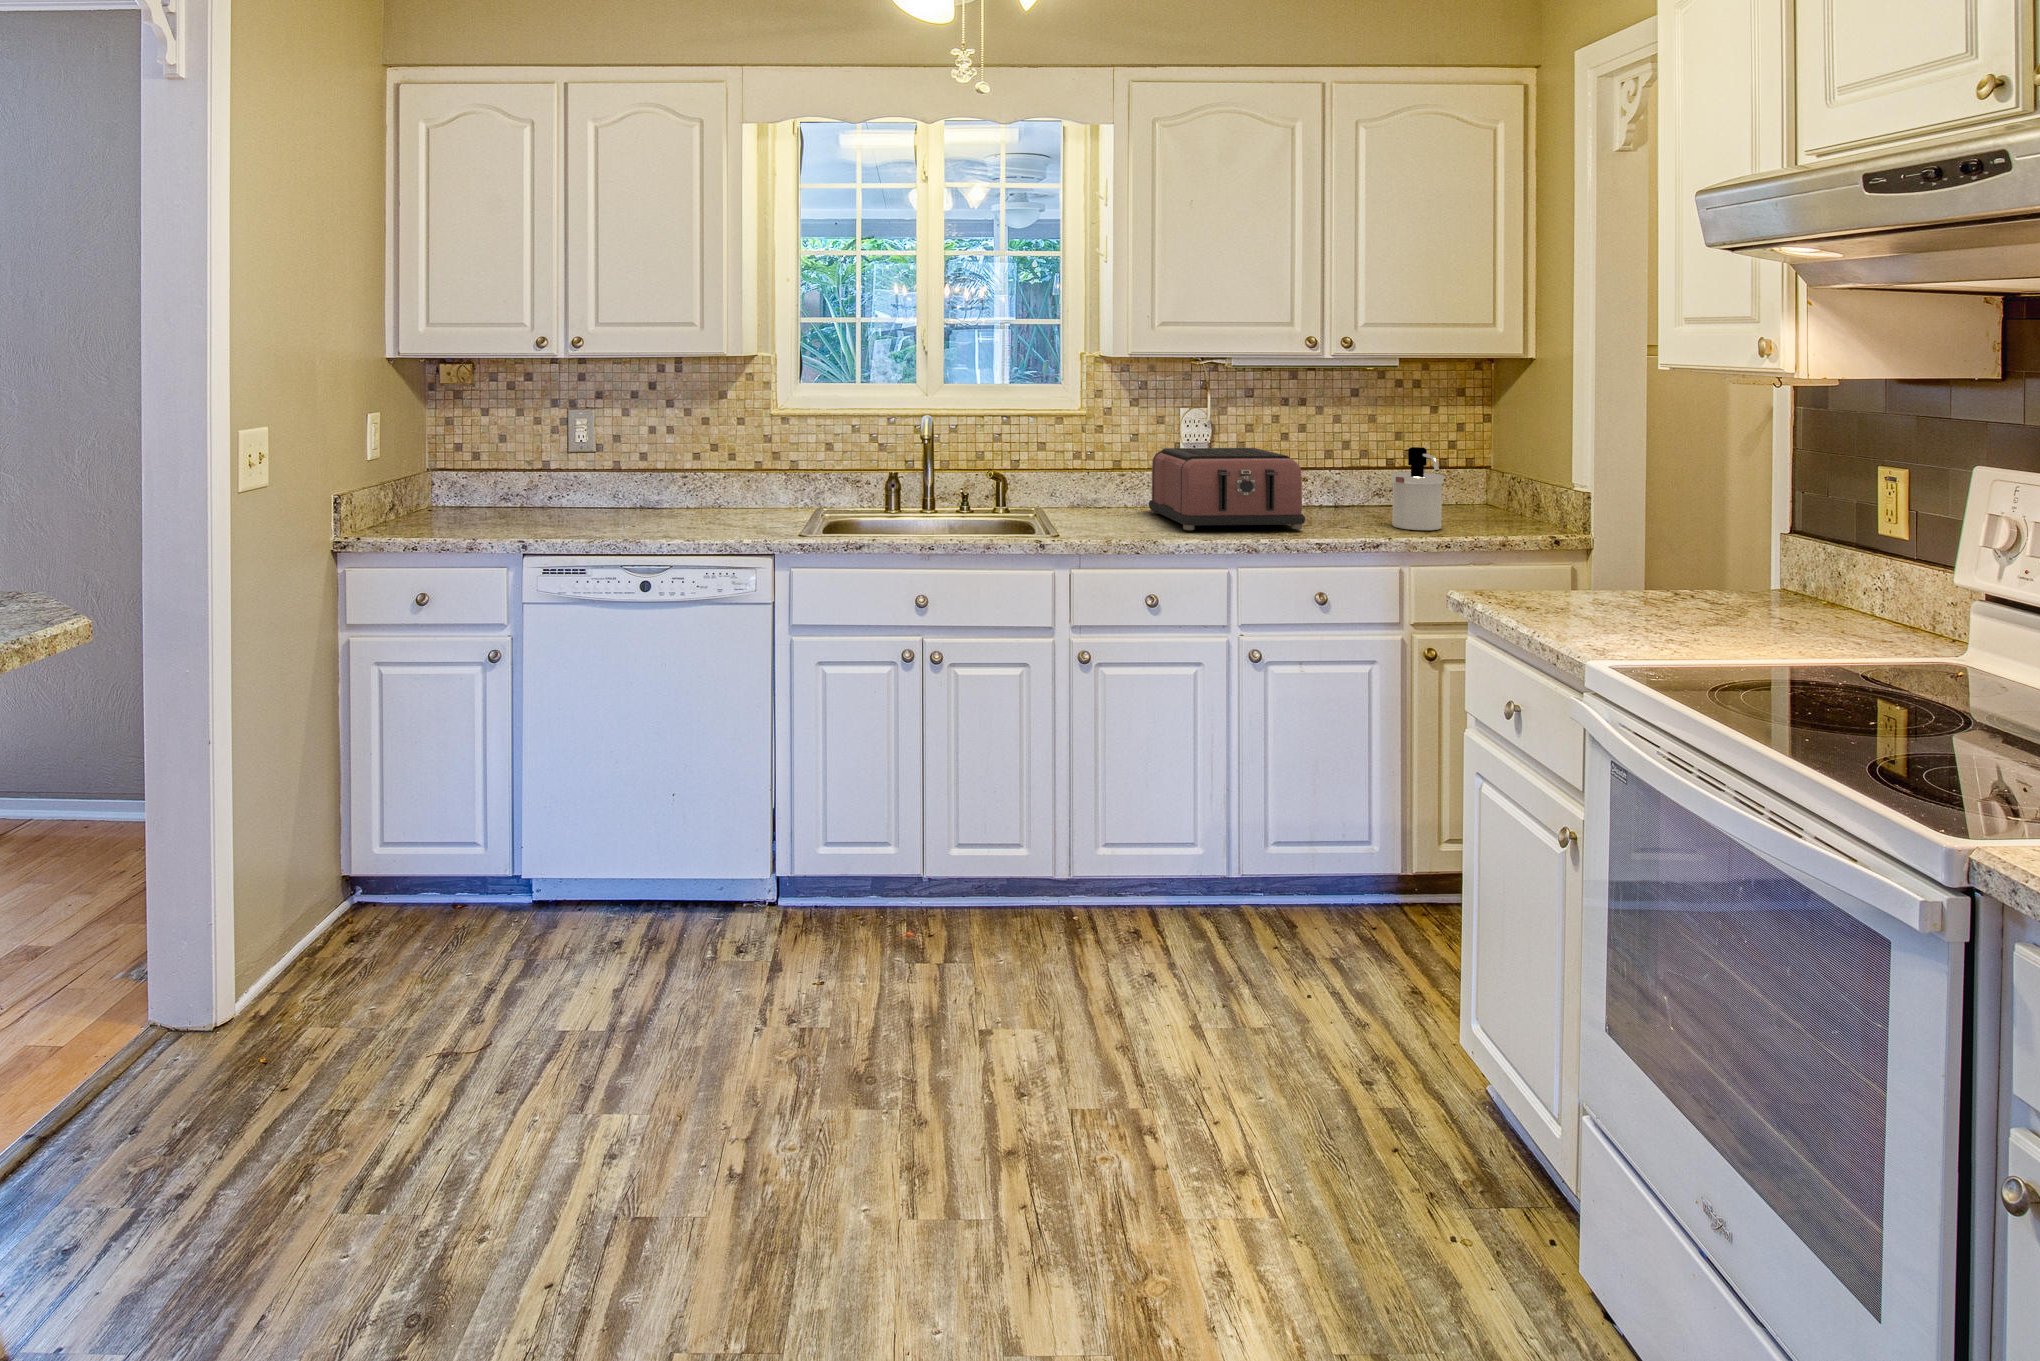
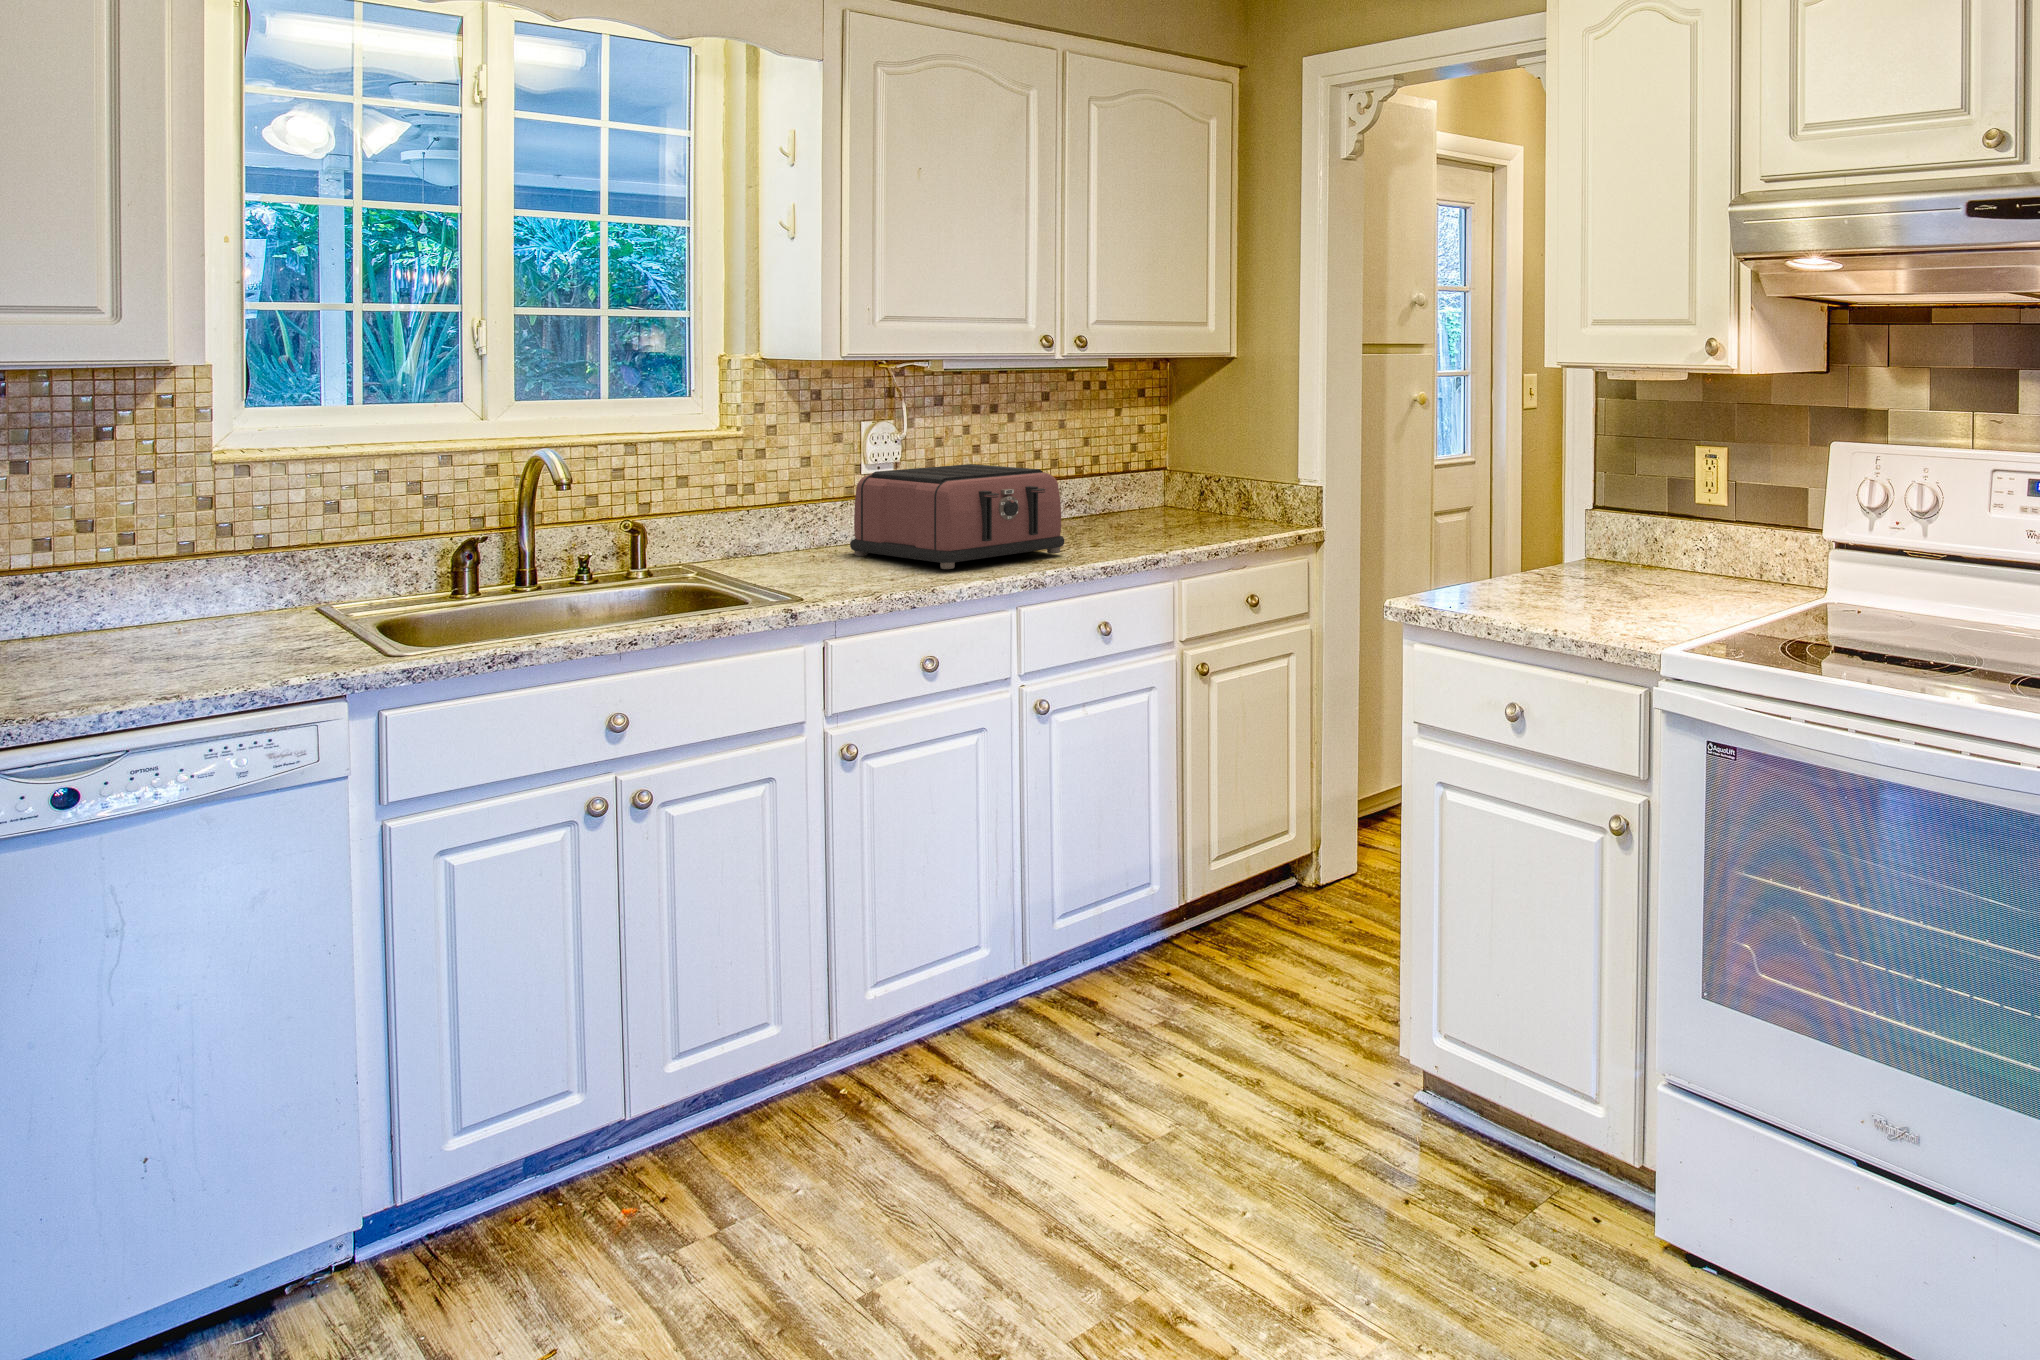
soap dispenser: present [1391,447,1444,530] -> none [1125,451,1190,541]

